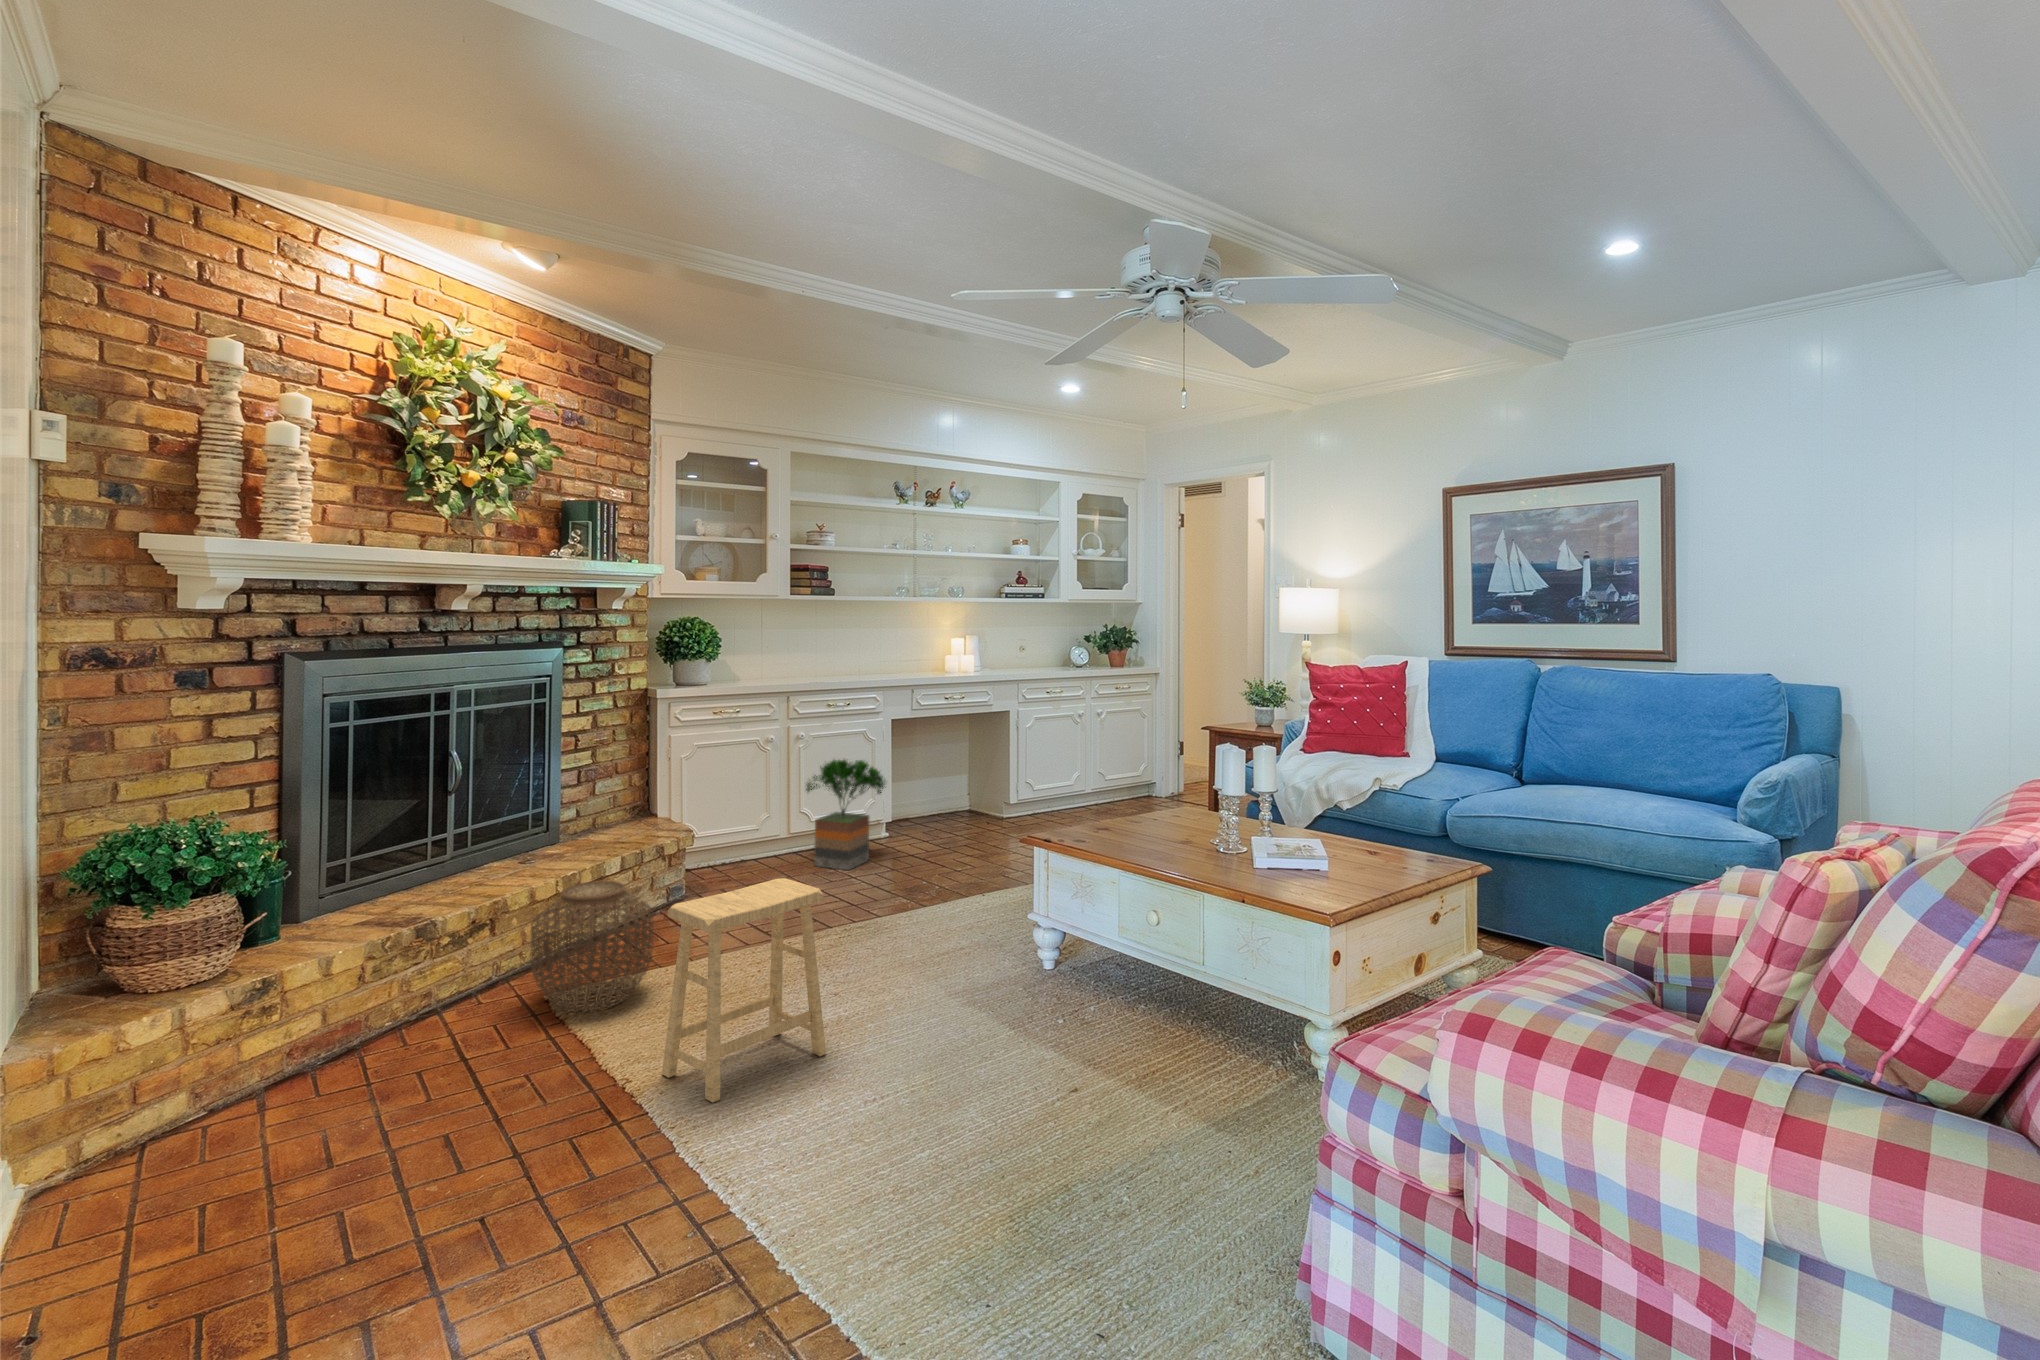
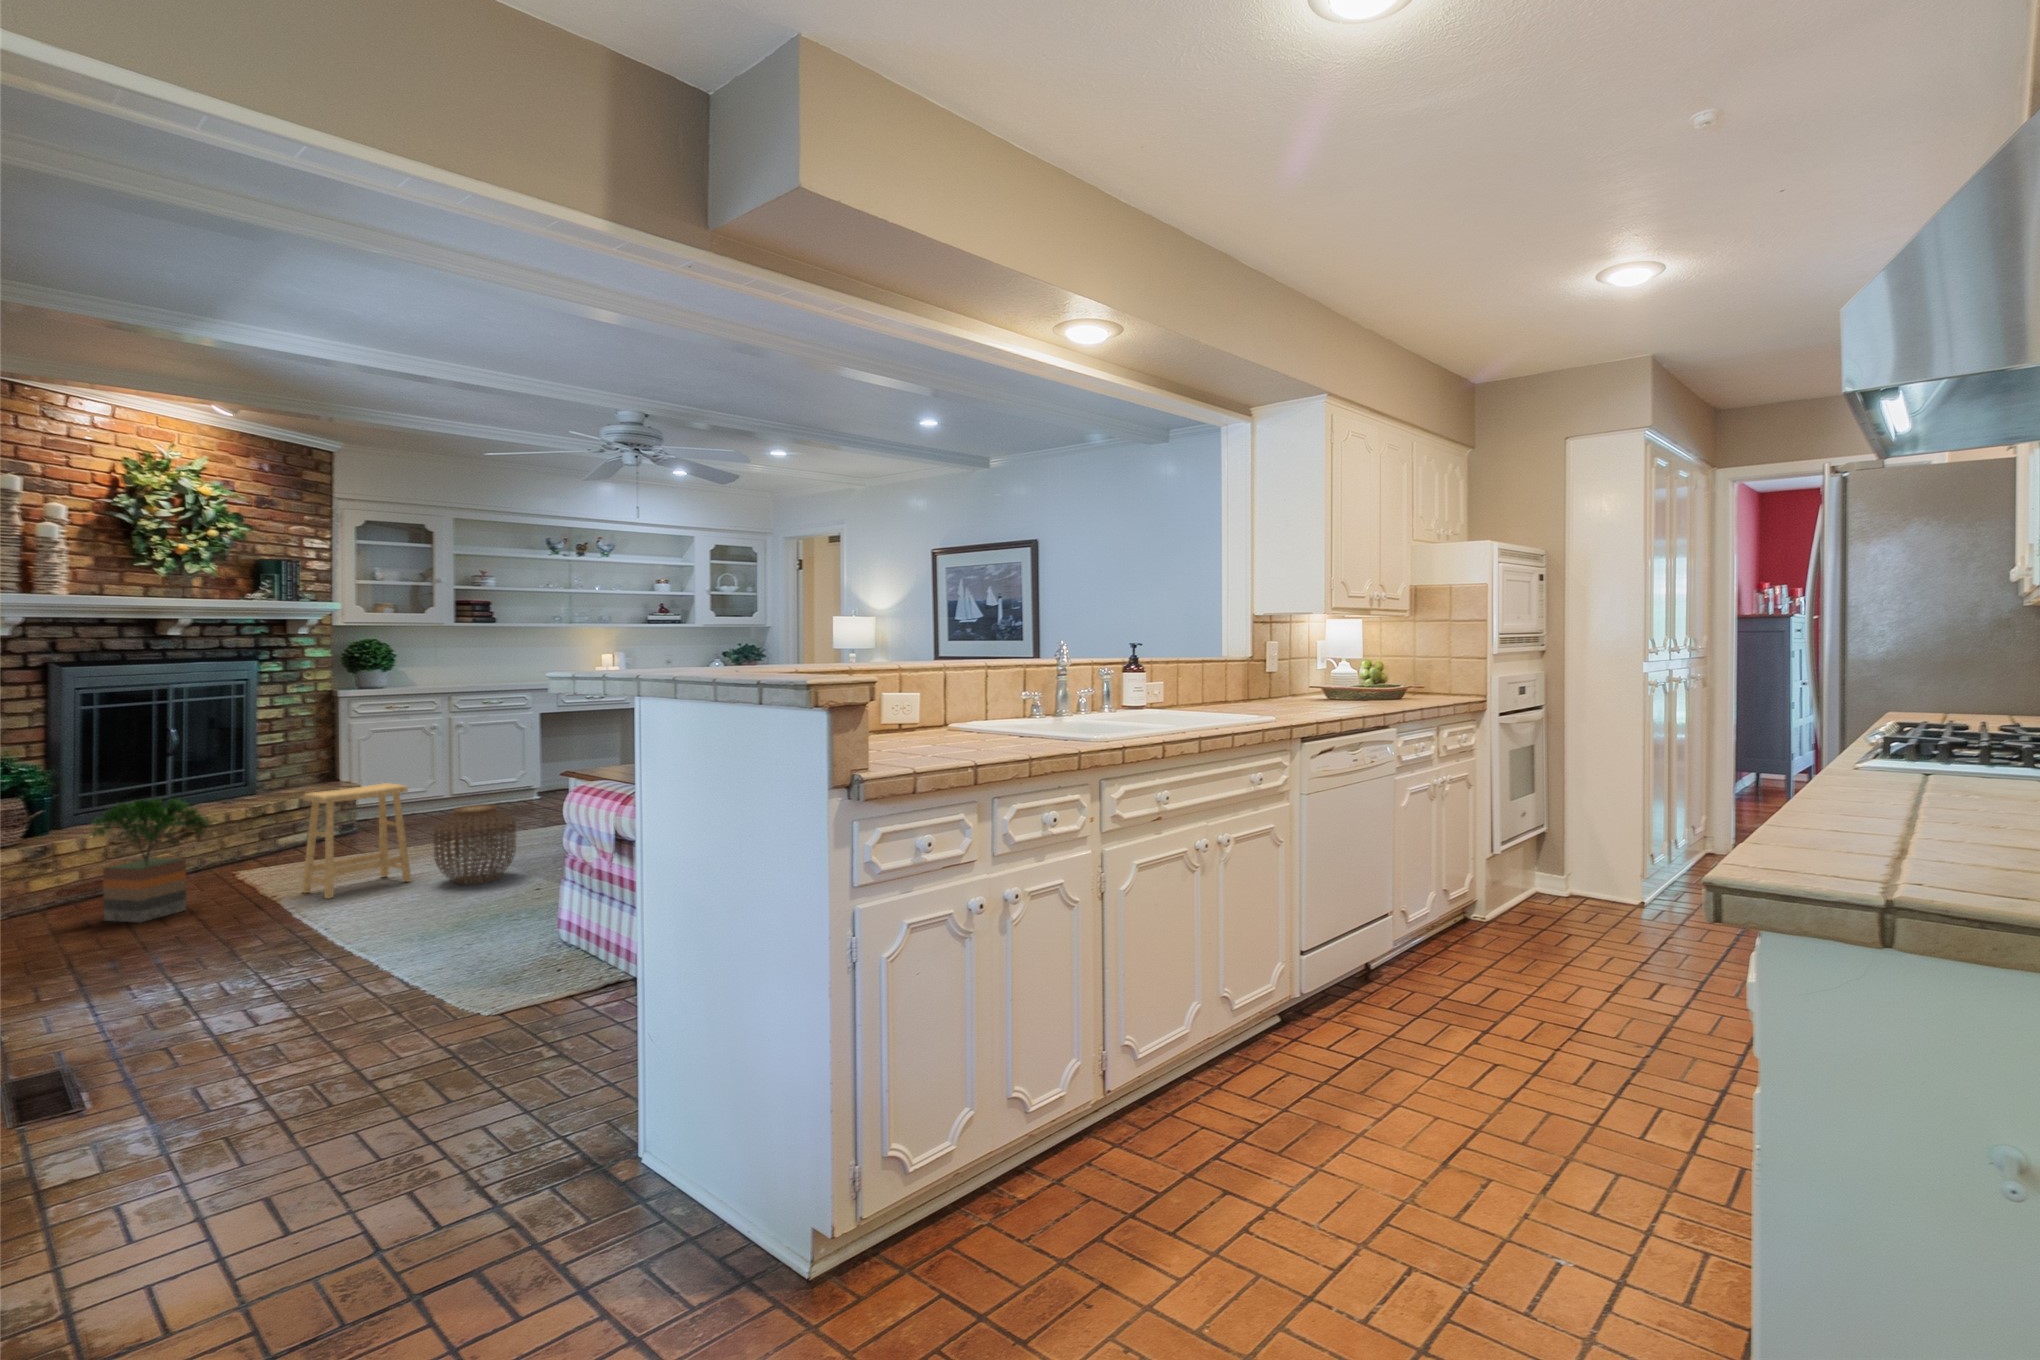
potted tree: present [806,759,886,870] -> present [93,798,209,923]
woven basket: present [530,881,653,1012] -> present [434,804,516,885]

